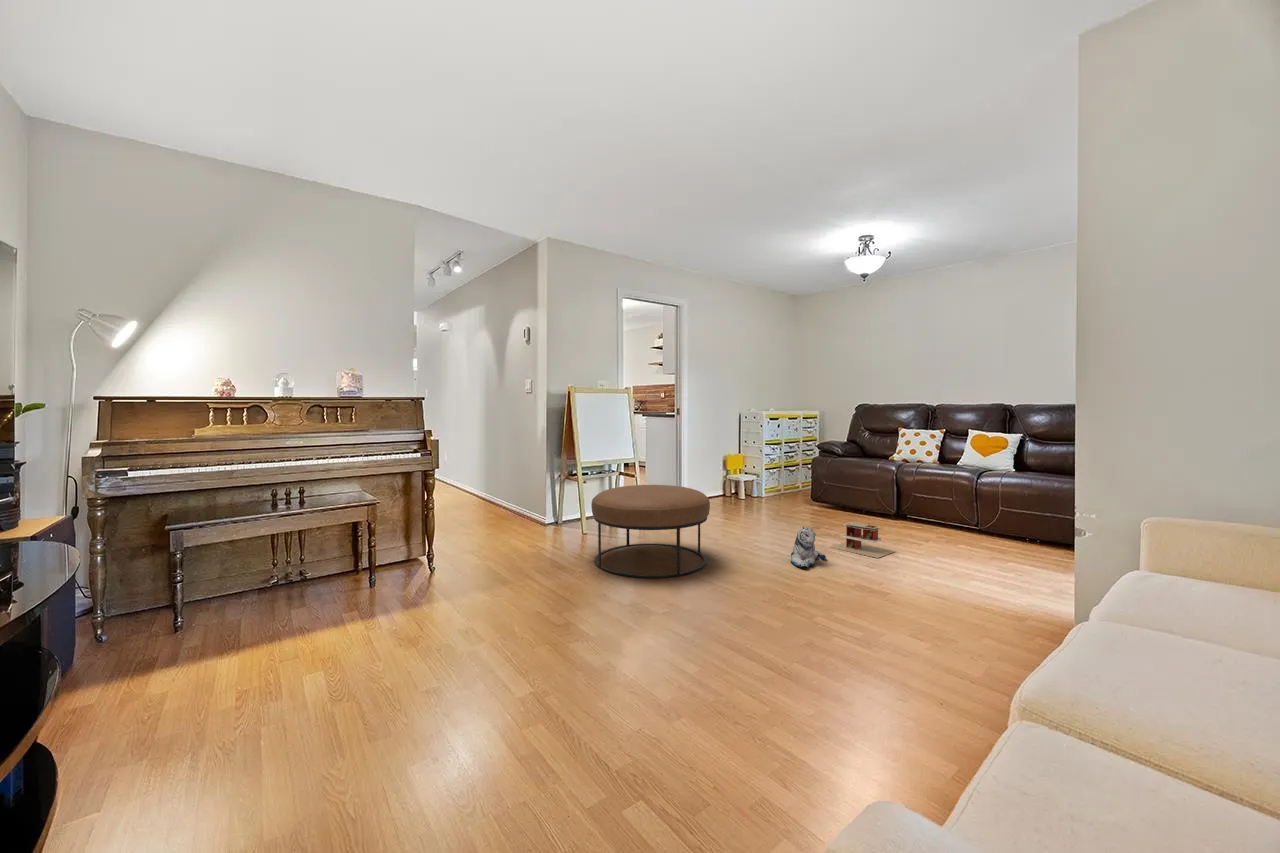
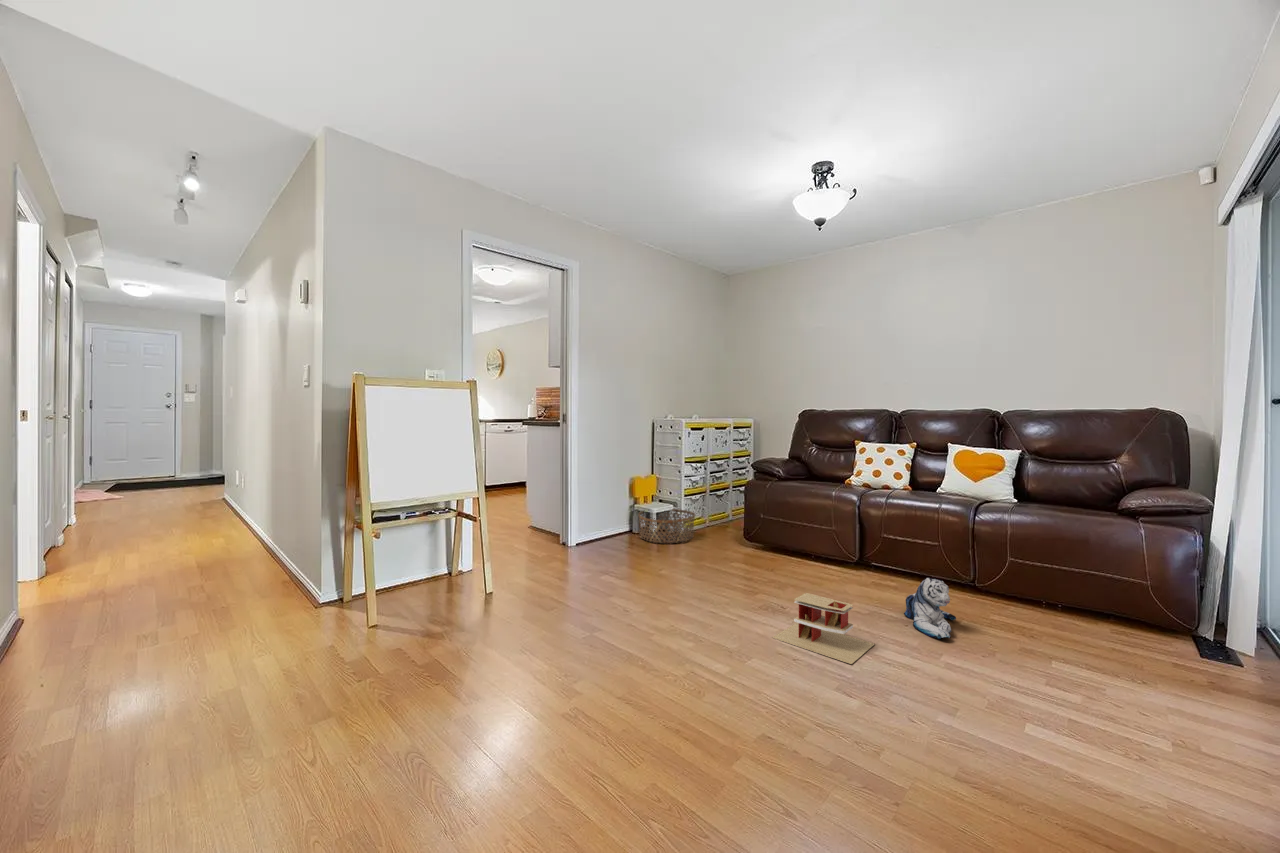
basket: none [731,479,774,503] -> present [639,509,695,543]
ottoman: present [591,485,710,578] -> none [328,546,566,762]
plush toy: present [791,527,826,568] -> present [904,578,956,639]

